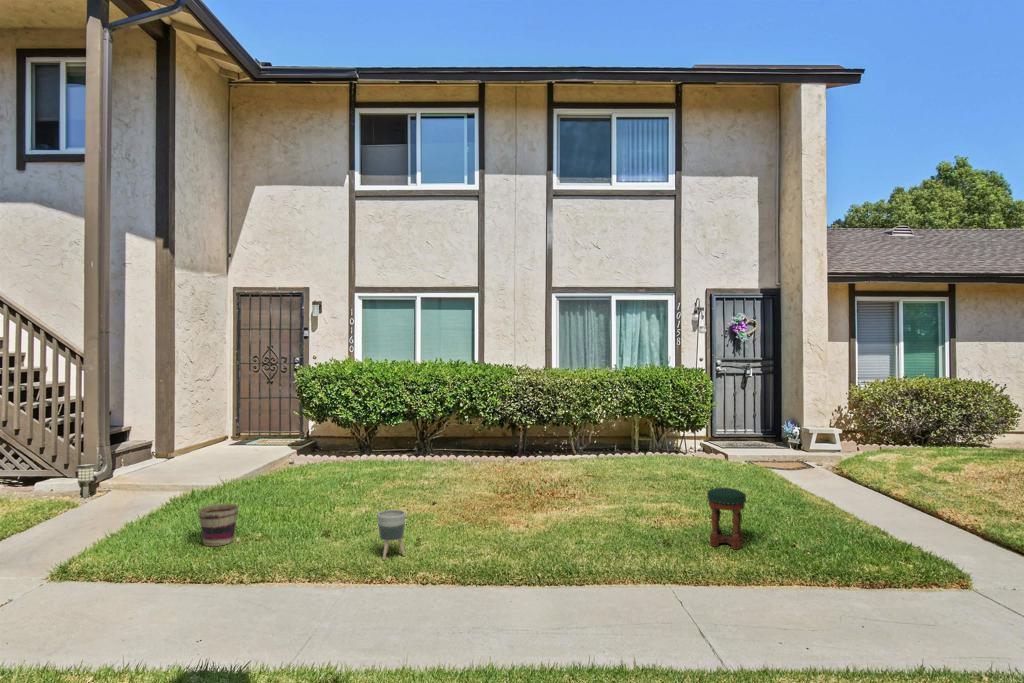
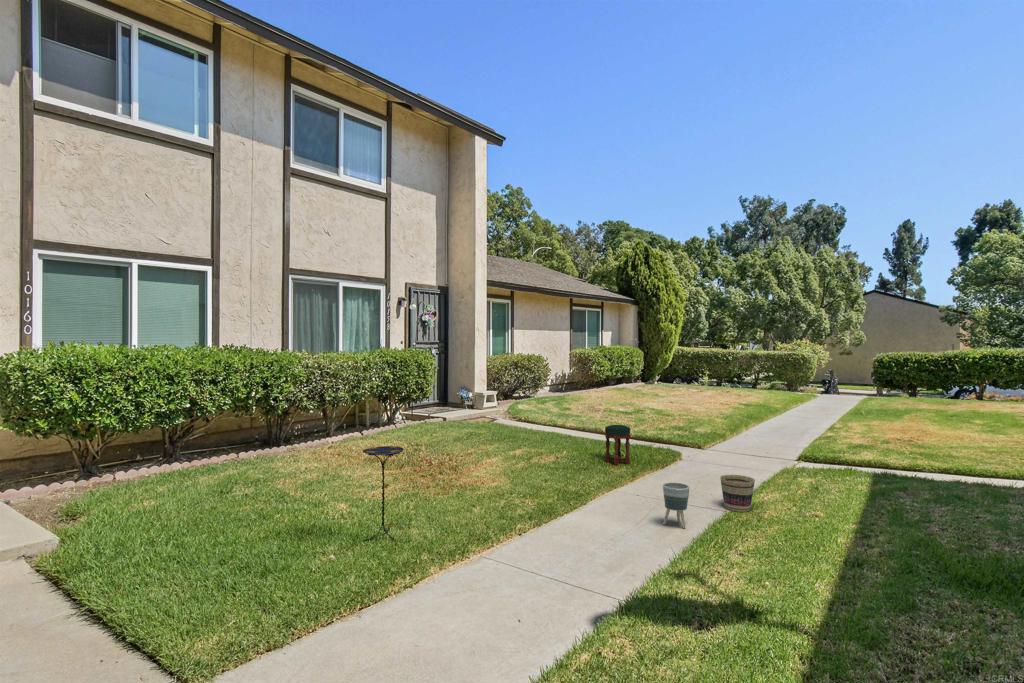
side table: none [304,455,339,536] -> present [363,446,403,540]
basket: present [198,504,238,546] -> present [720,475,755,512]
planter: present [377,510,406,560] -> present [663,483,690,528]

